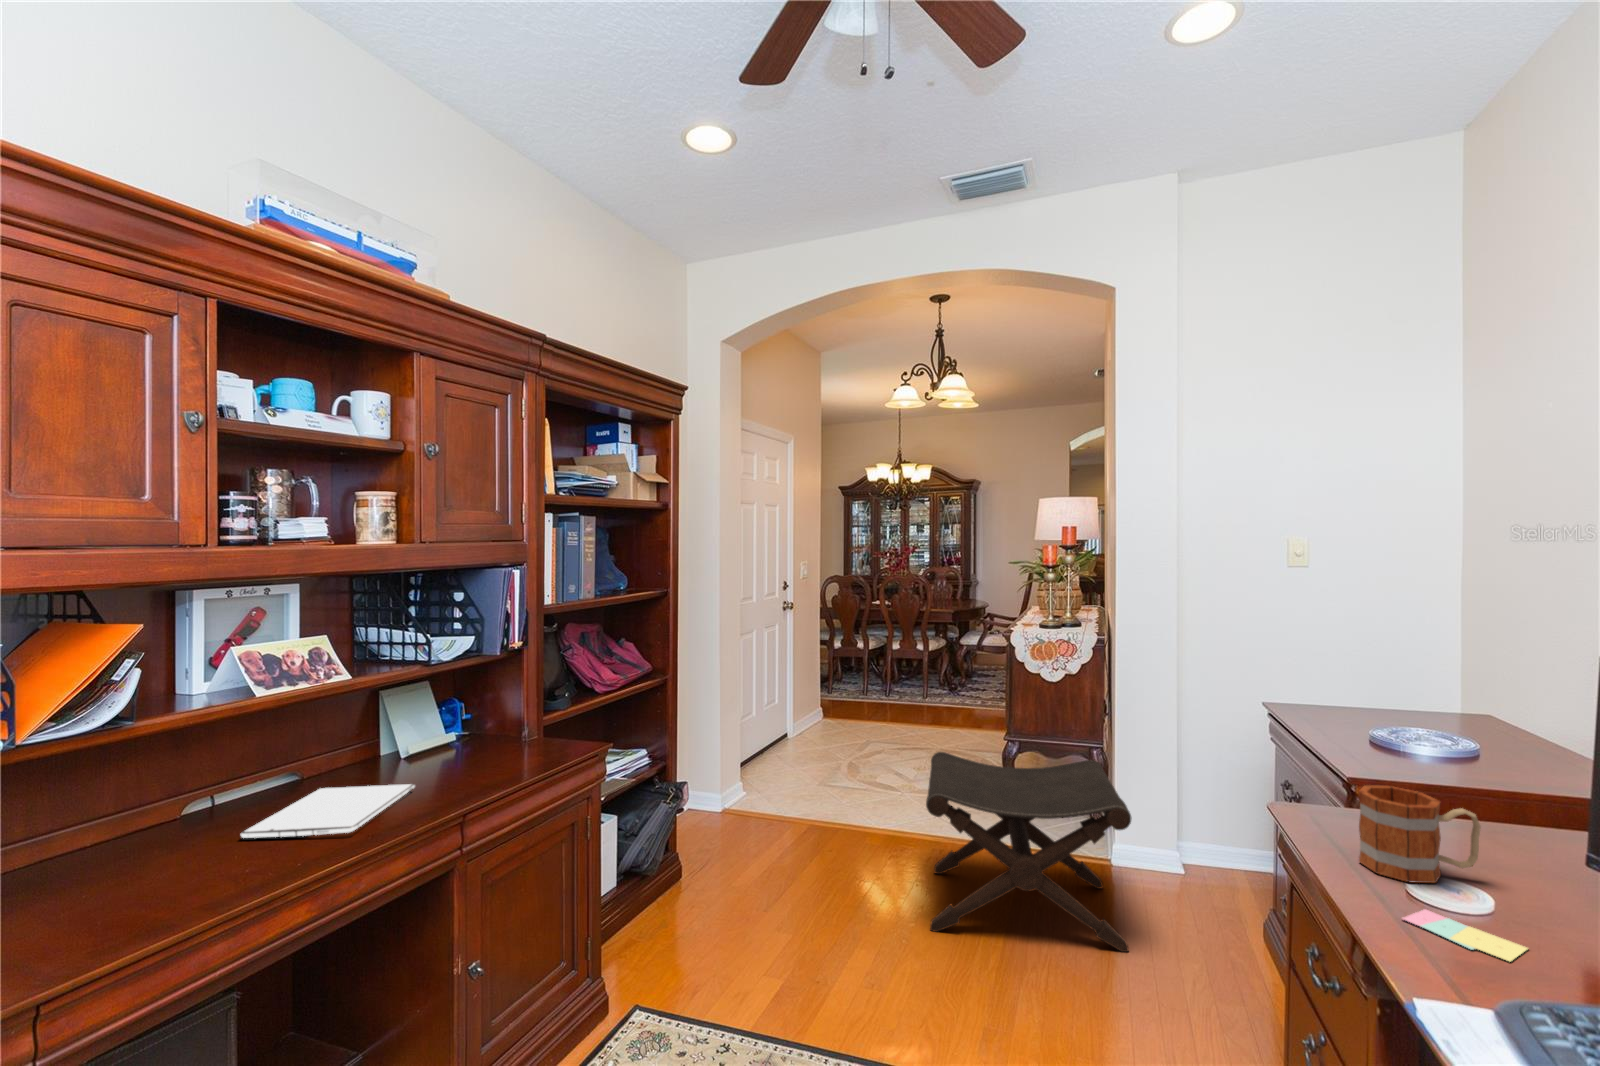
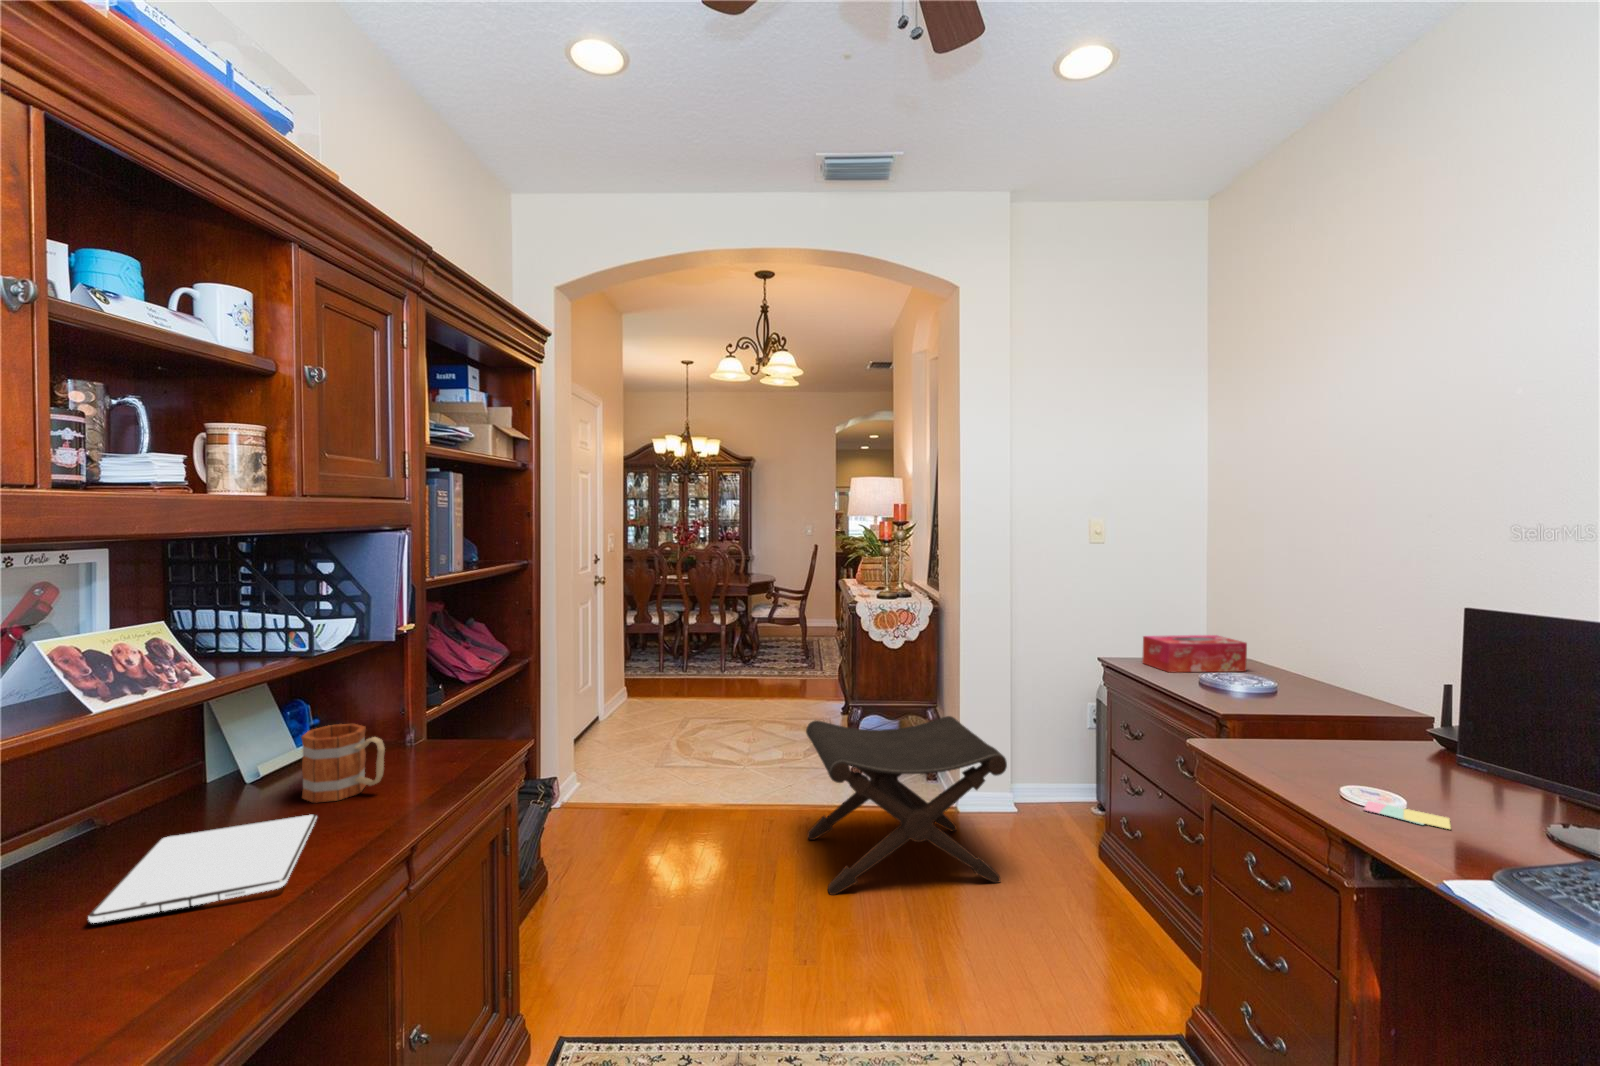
tissue box: none [1312,683,1459,736] -> present [1142,635,1247,672]
mug: present [1359,785,1481,883] -> present [301,724,385,803]

